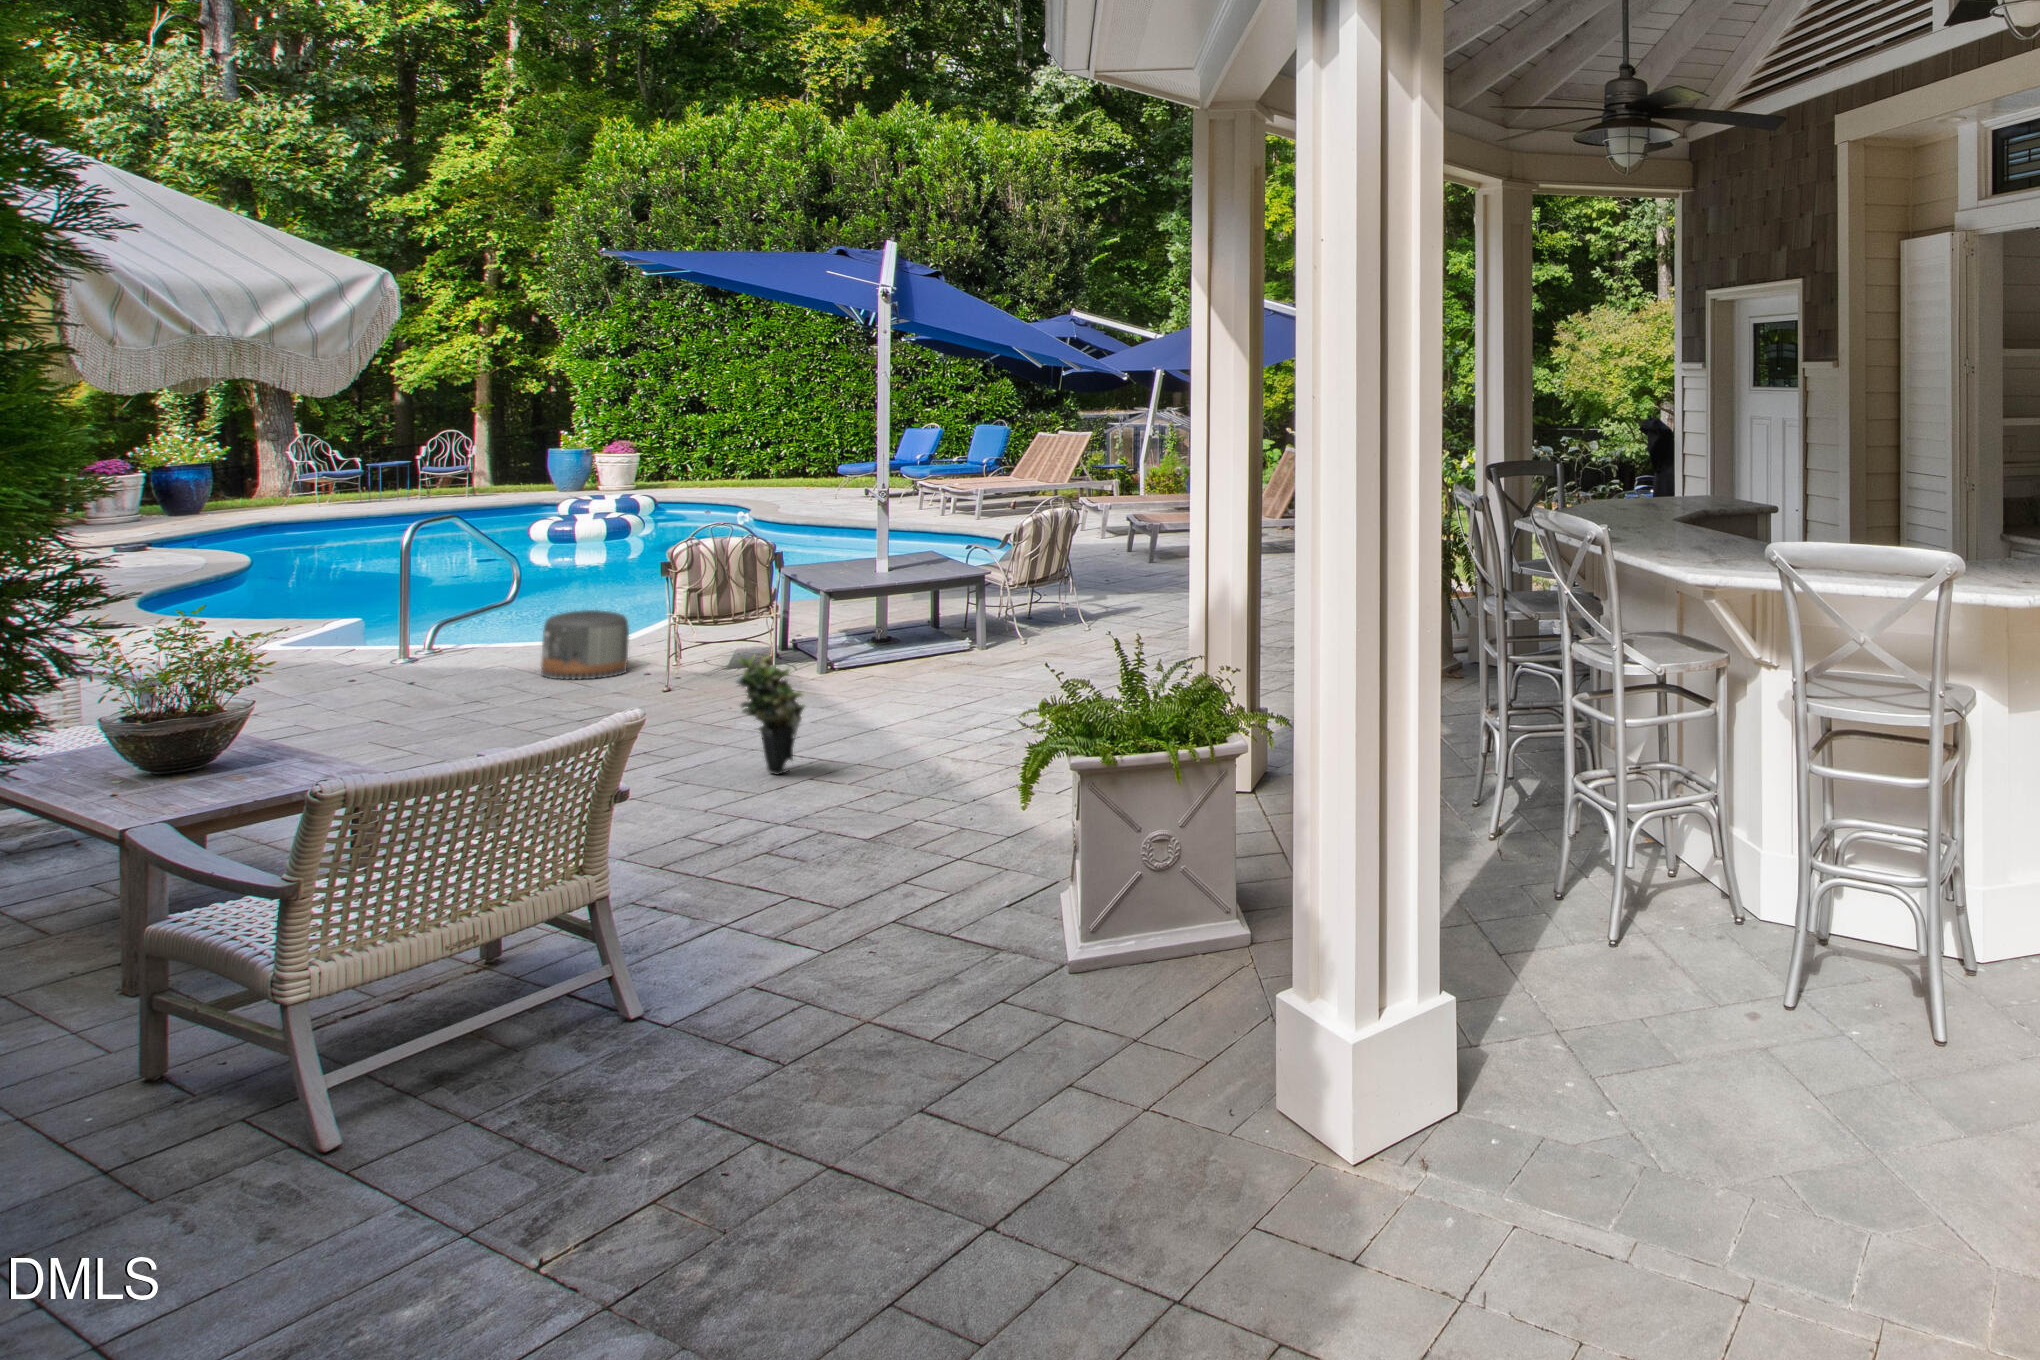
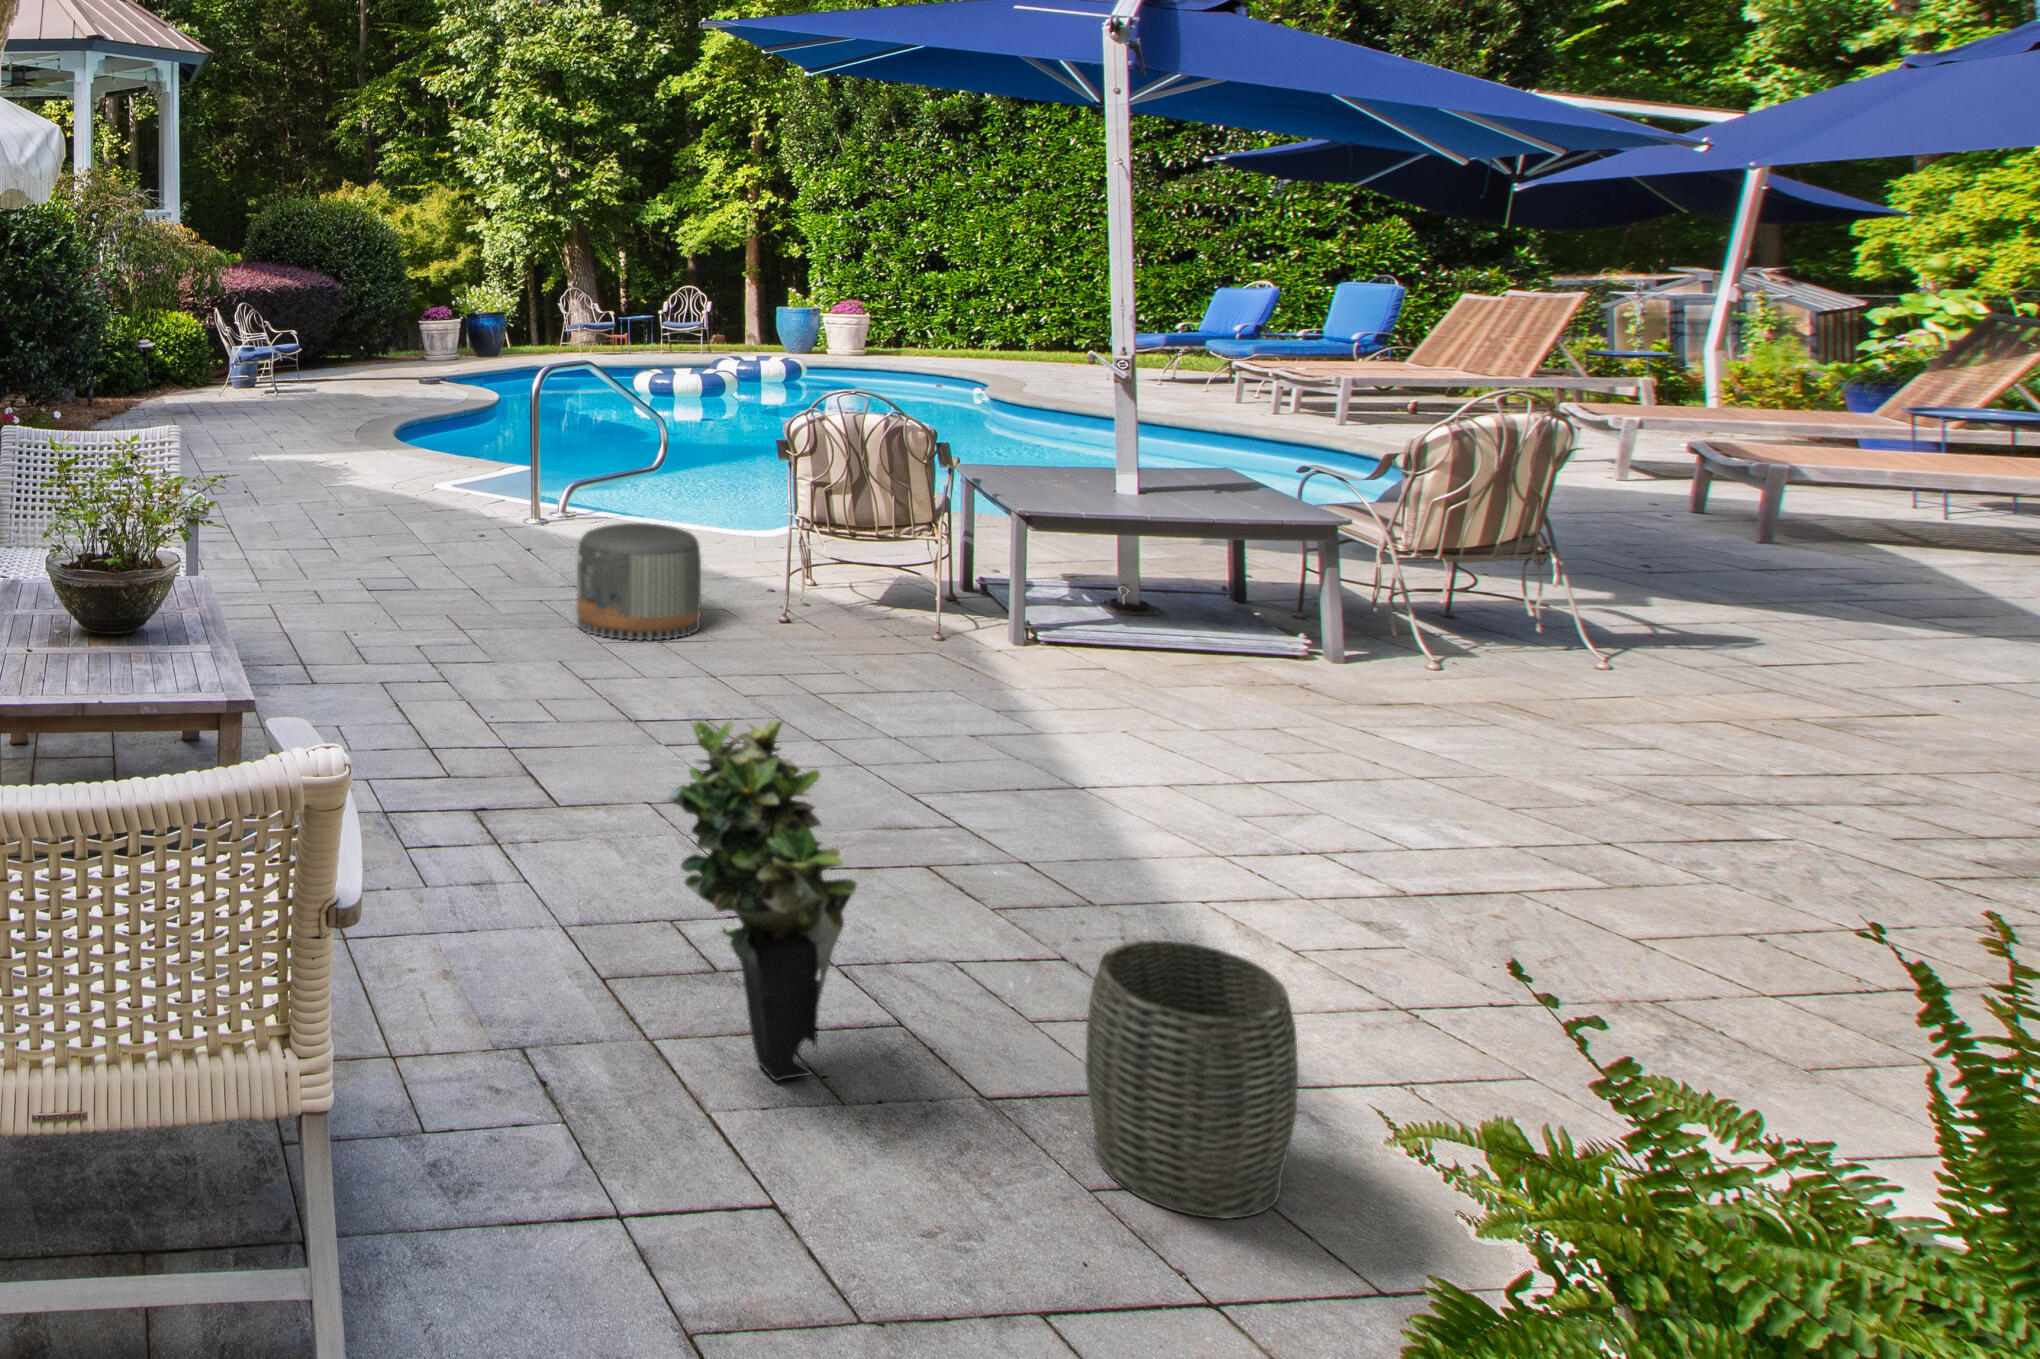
woven basket: none [888,704,951,775] -> present [1085,940,1298,1219]

